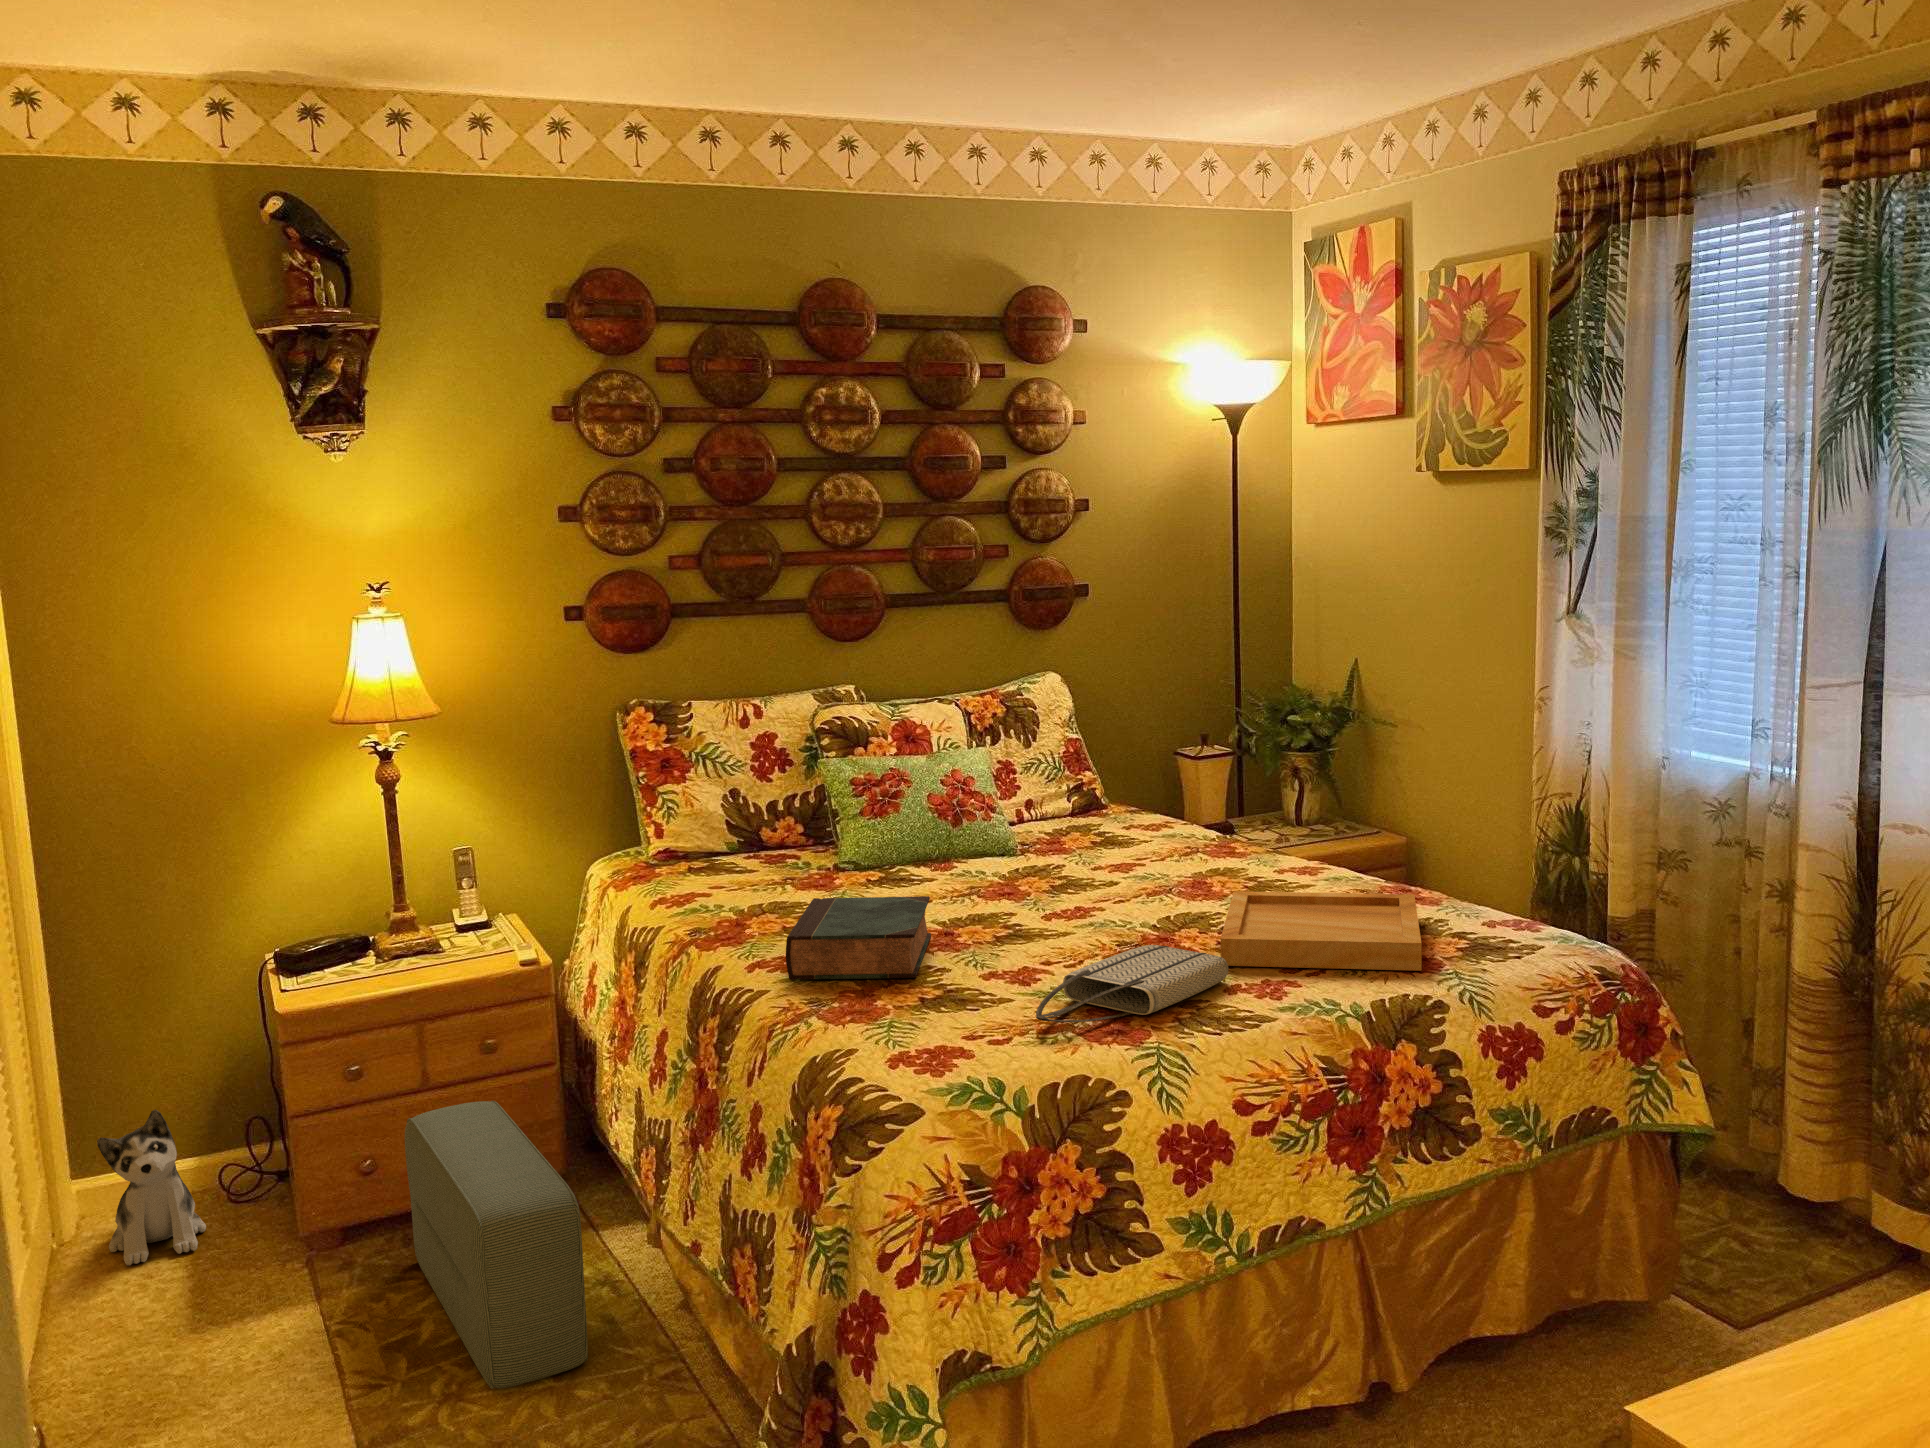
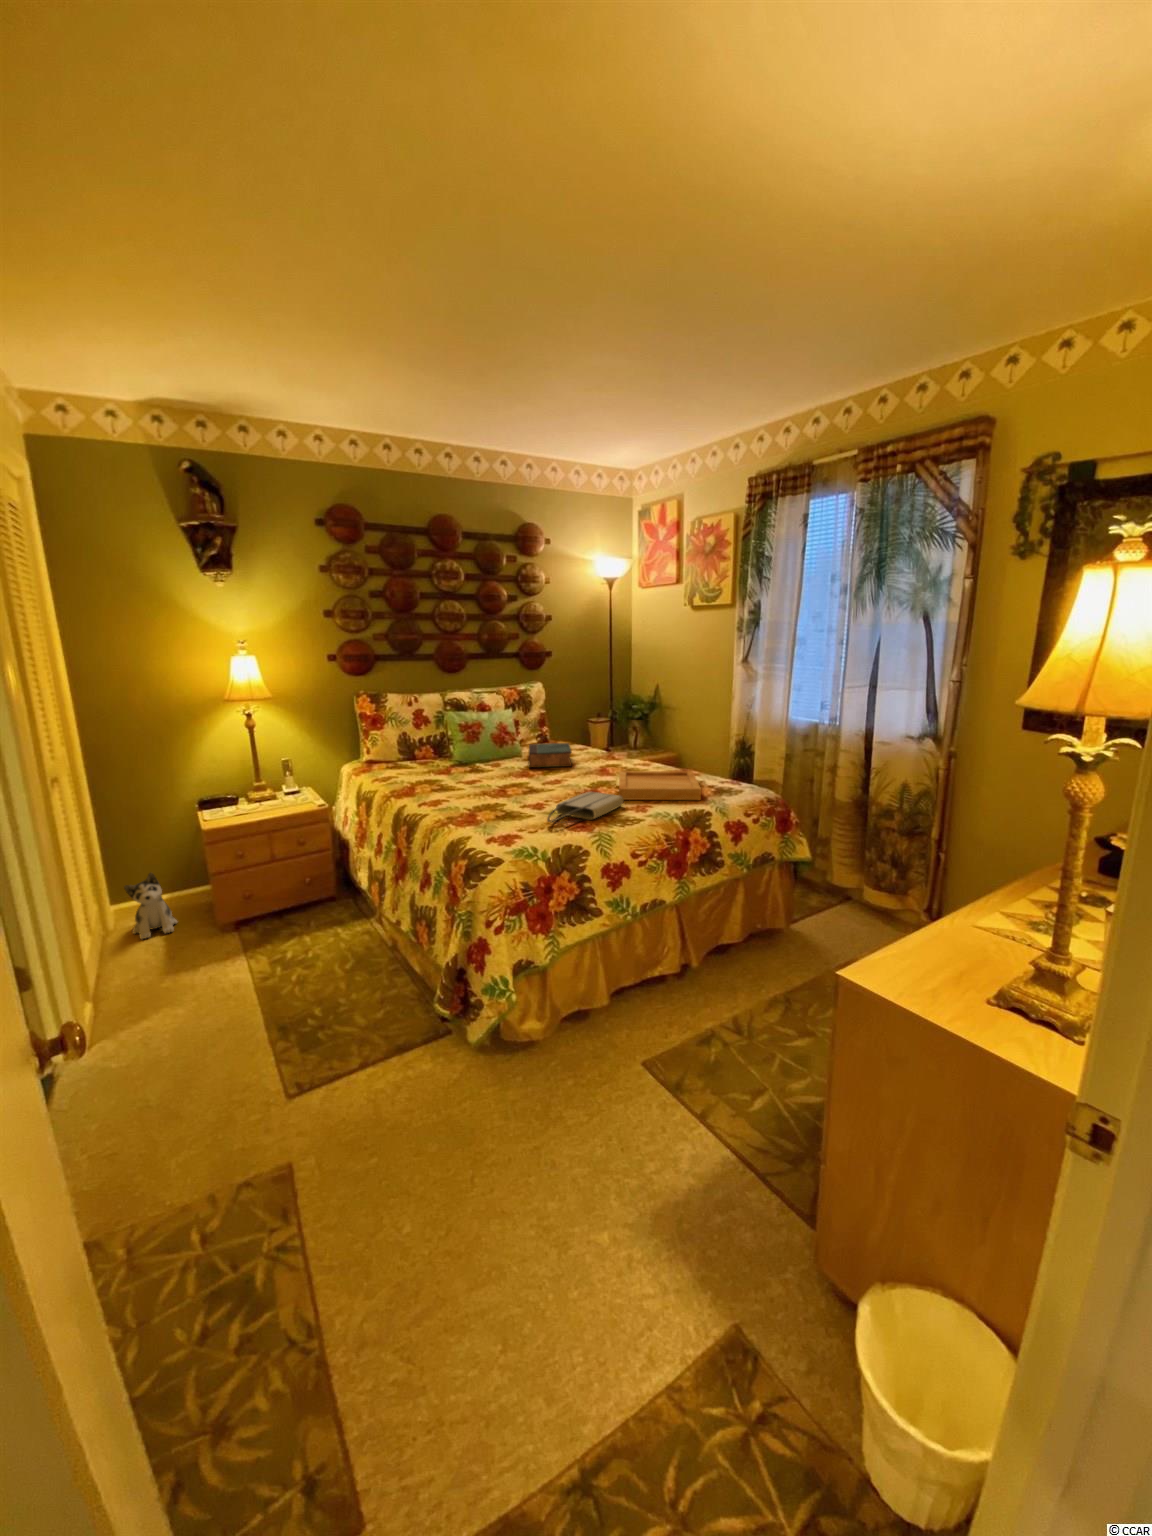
book: present [786,896,931,980] -> present [528,743,572,768]
pouf: present [405,1101,588,1389] -> none [267,864,353,985]

